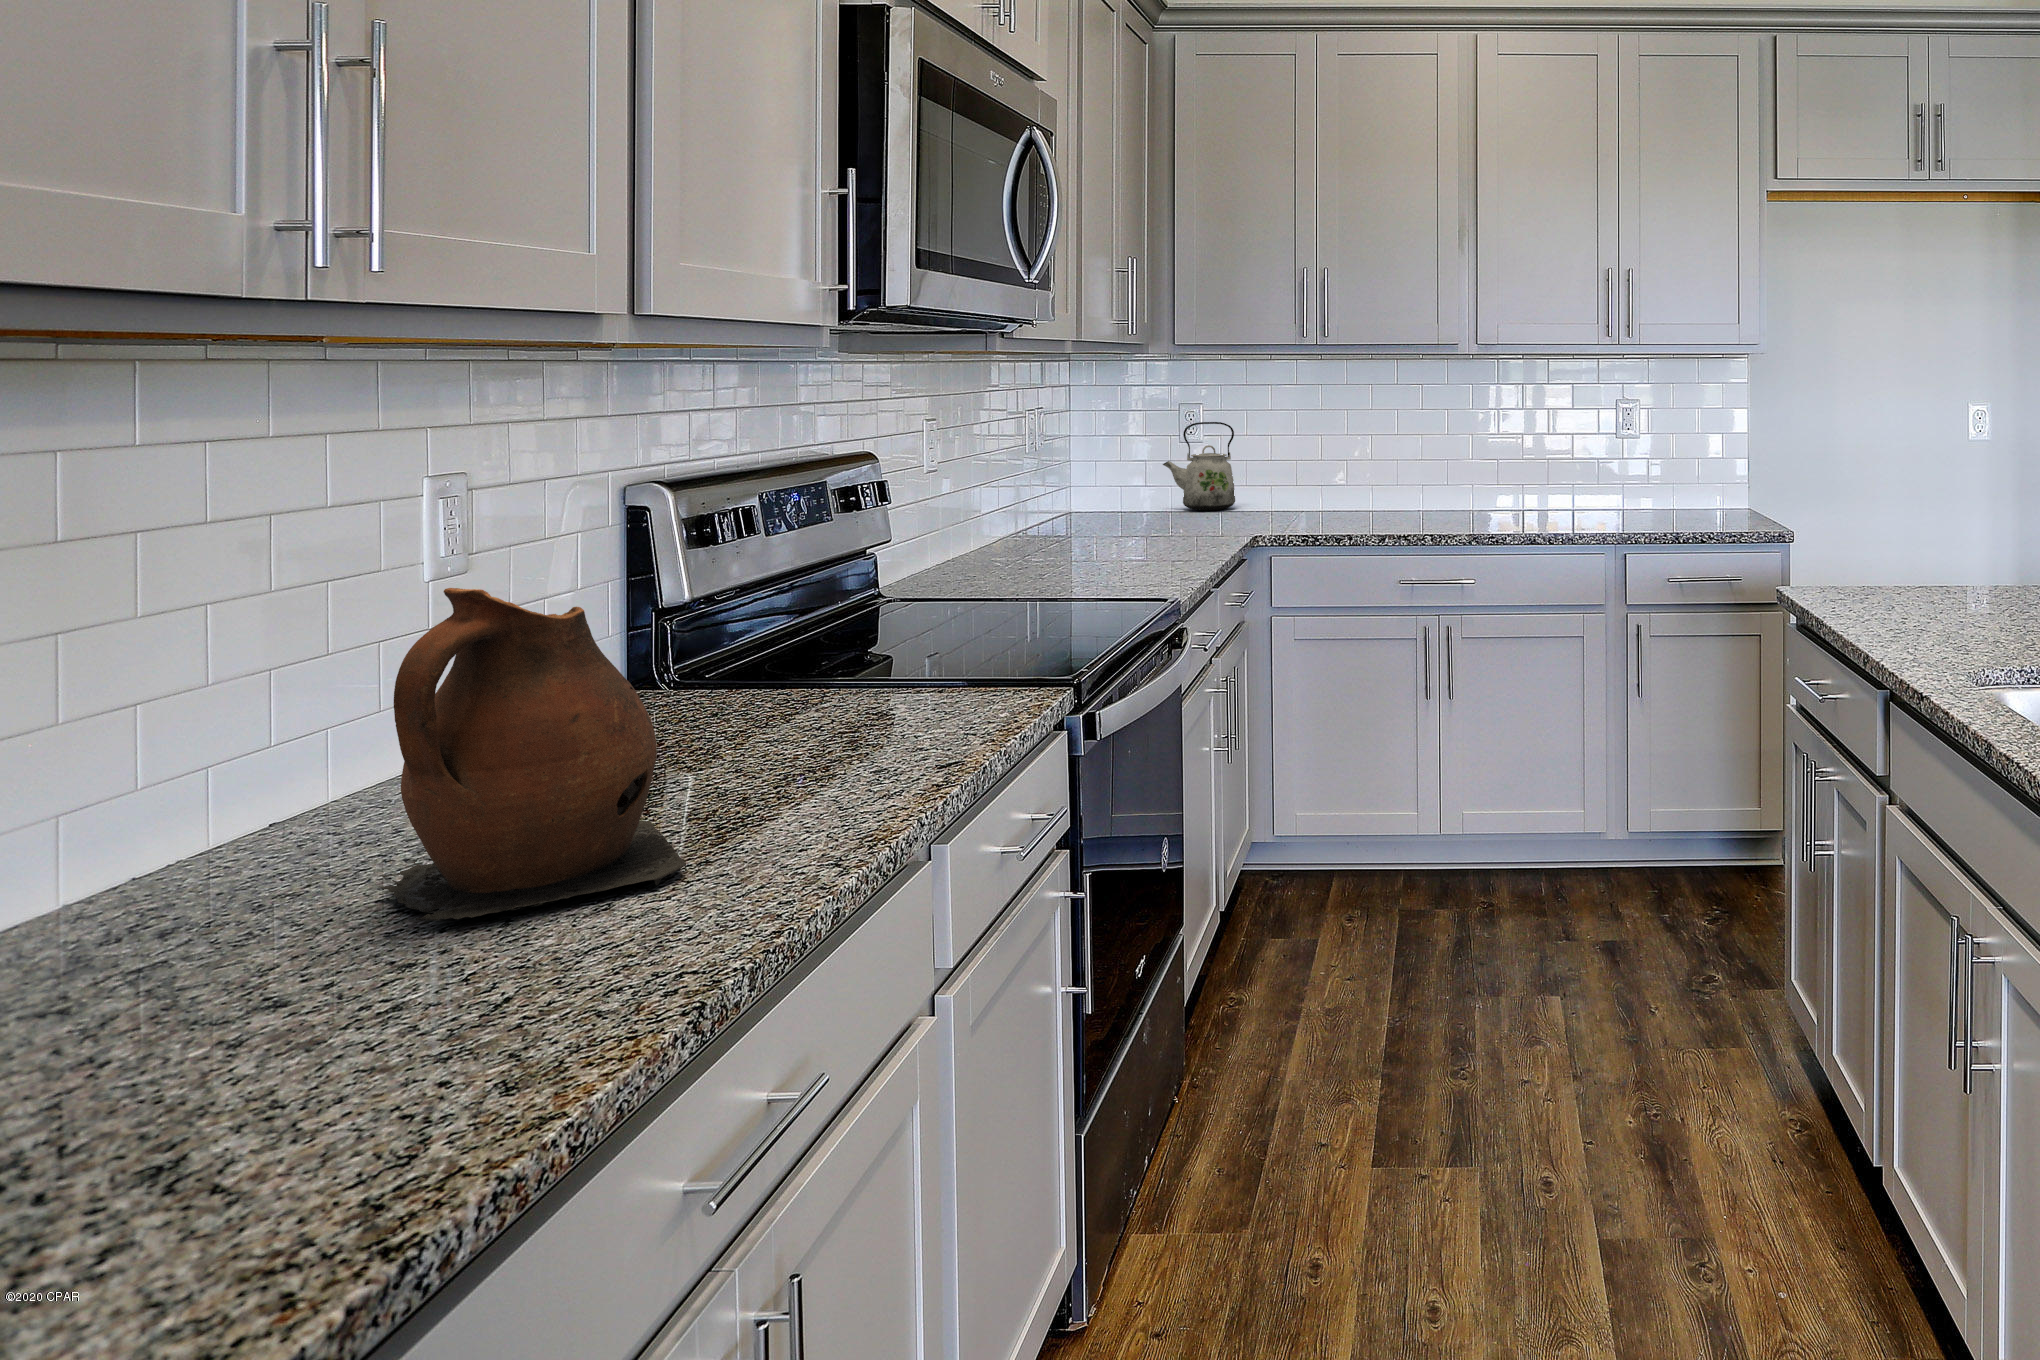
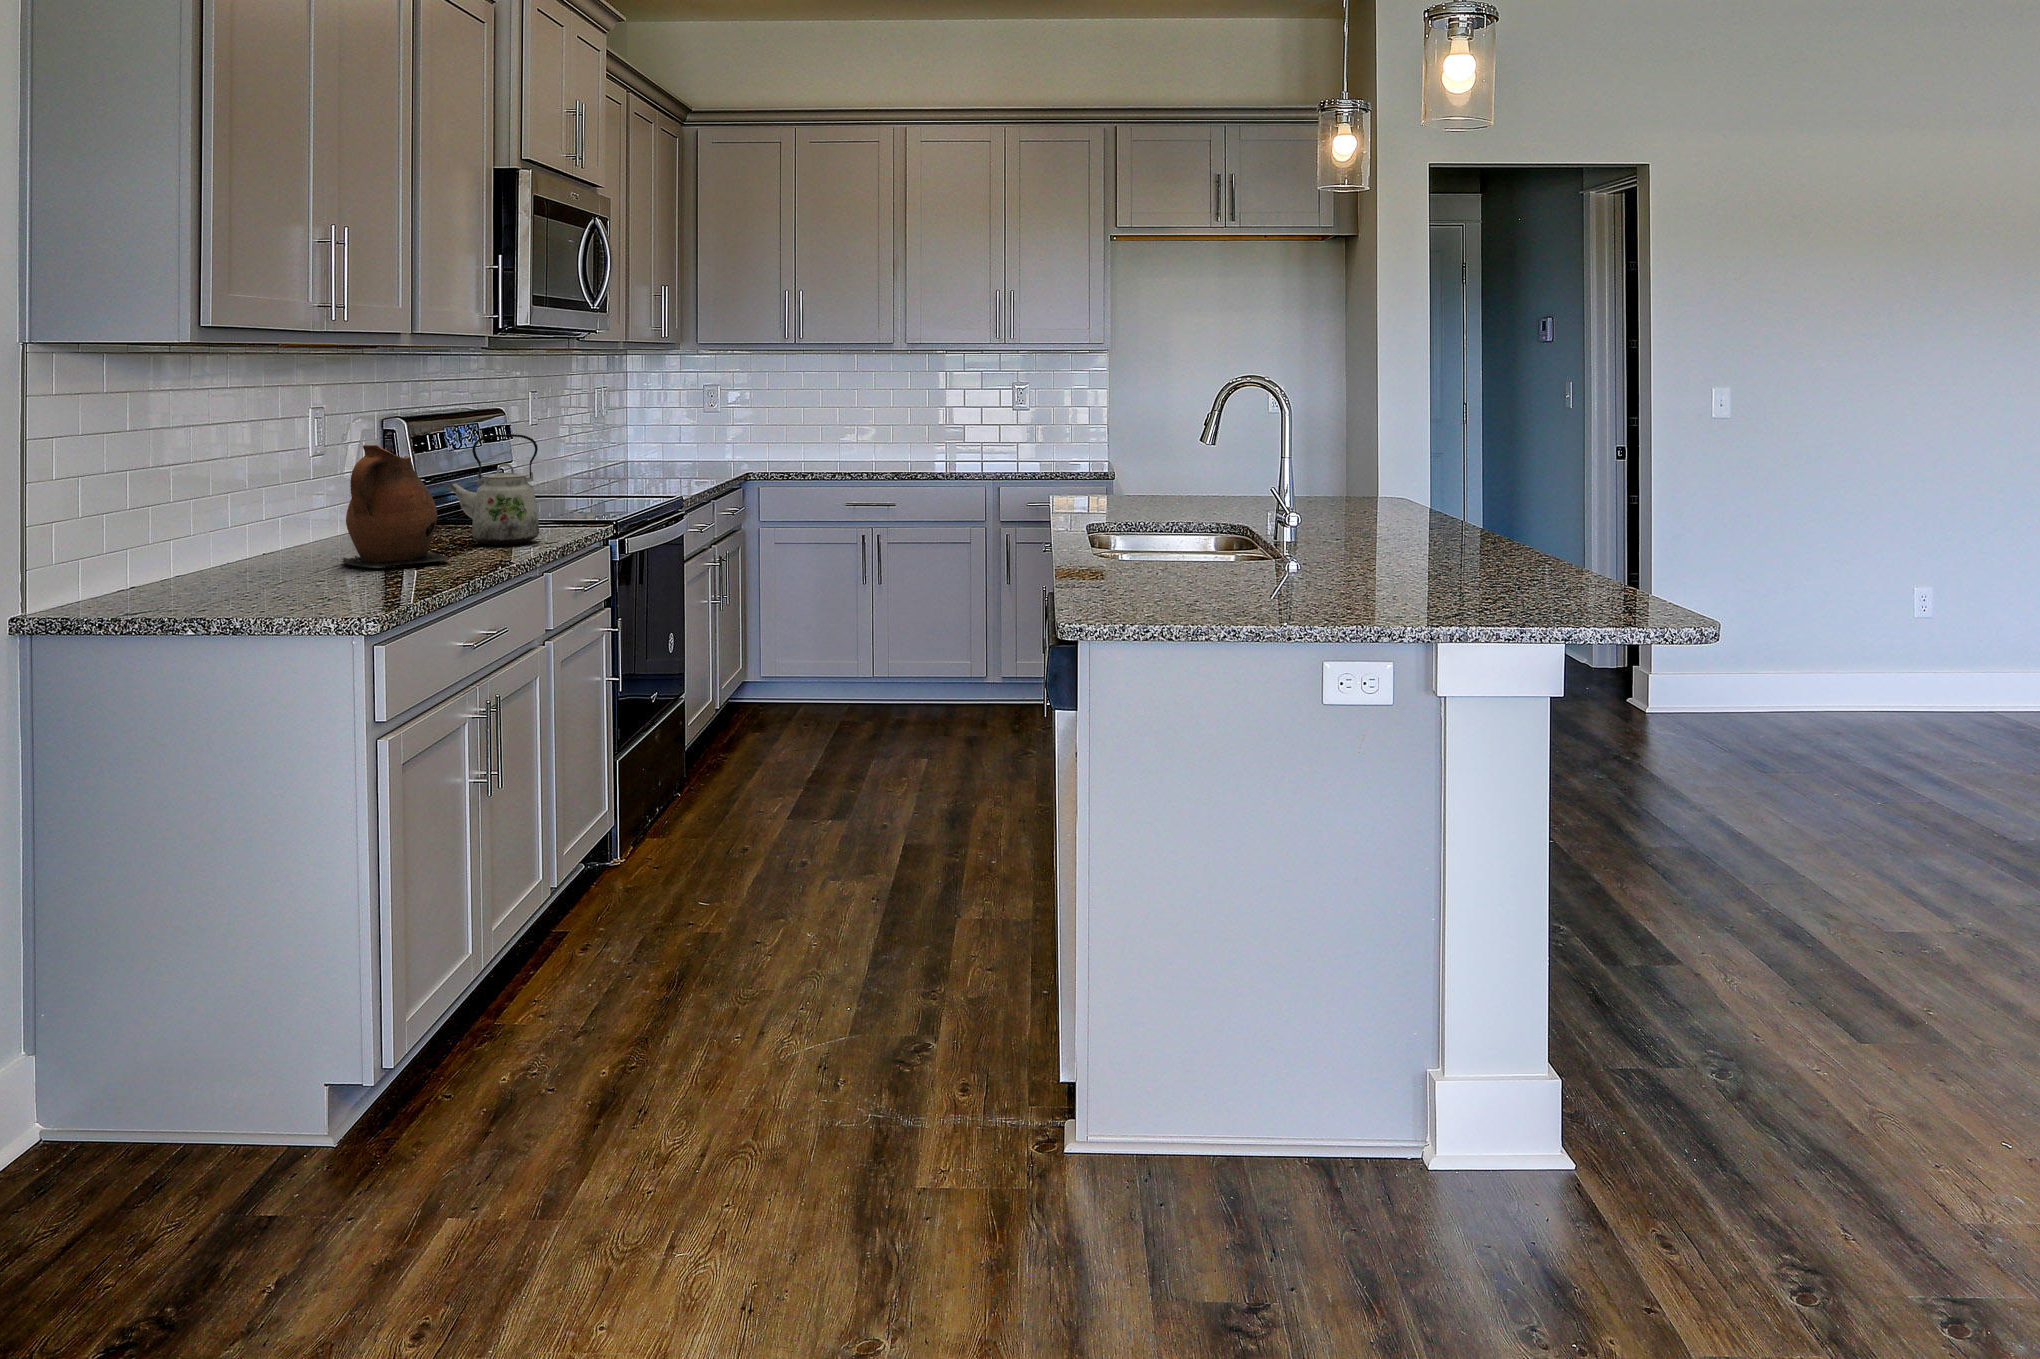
kettle: present [1163,422,1235,511] -> present [446,434,539,545]

